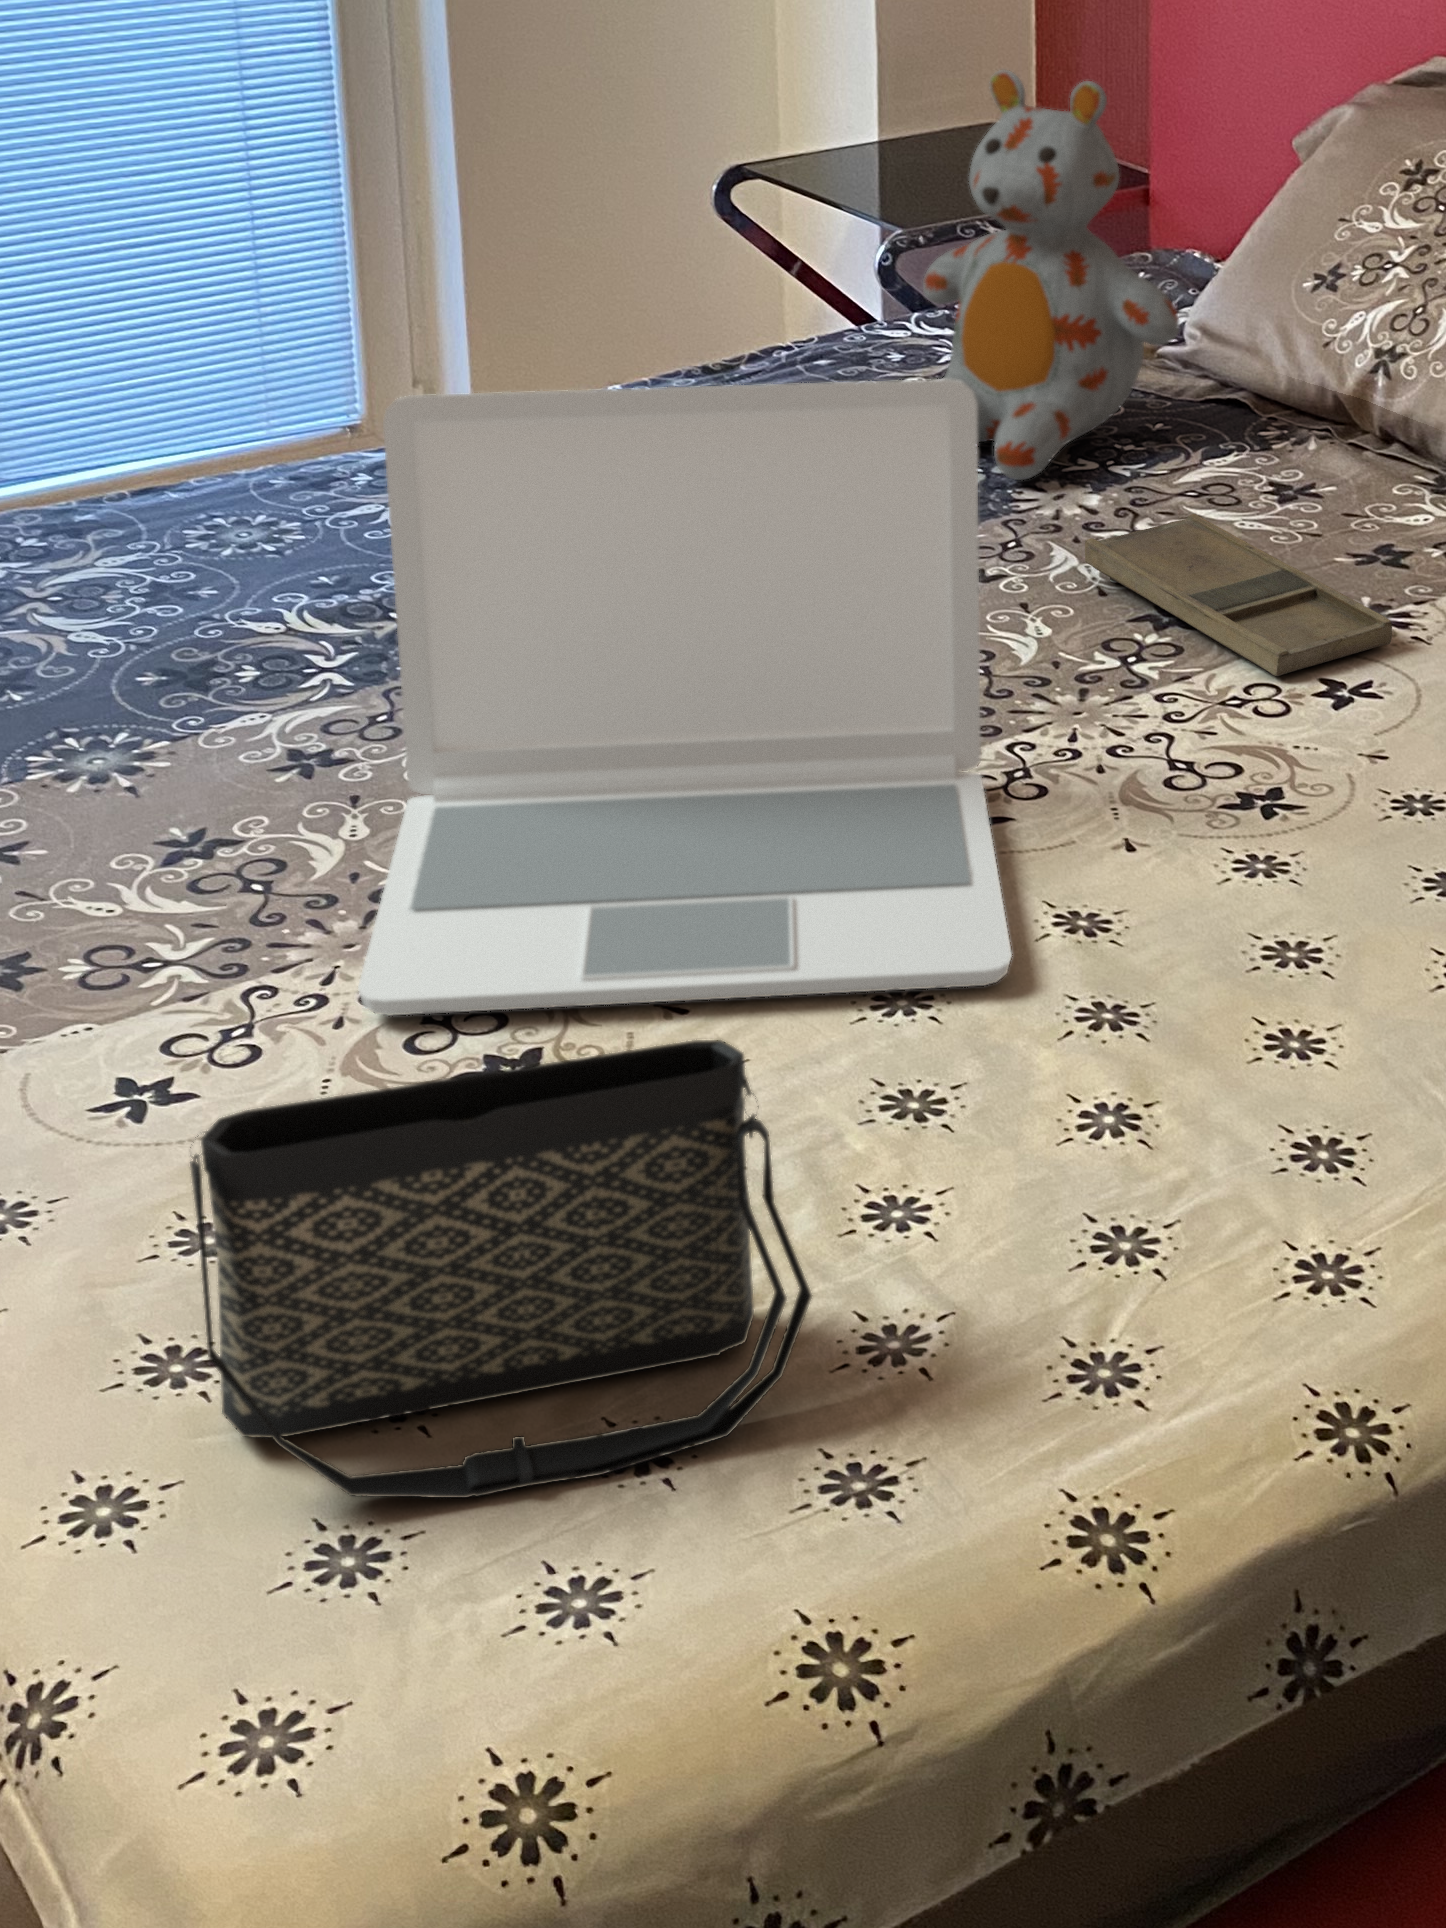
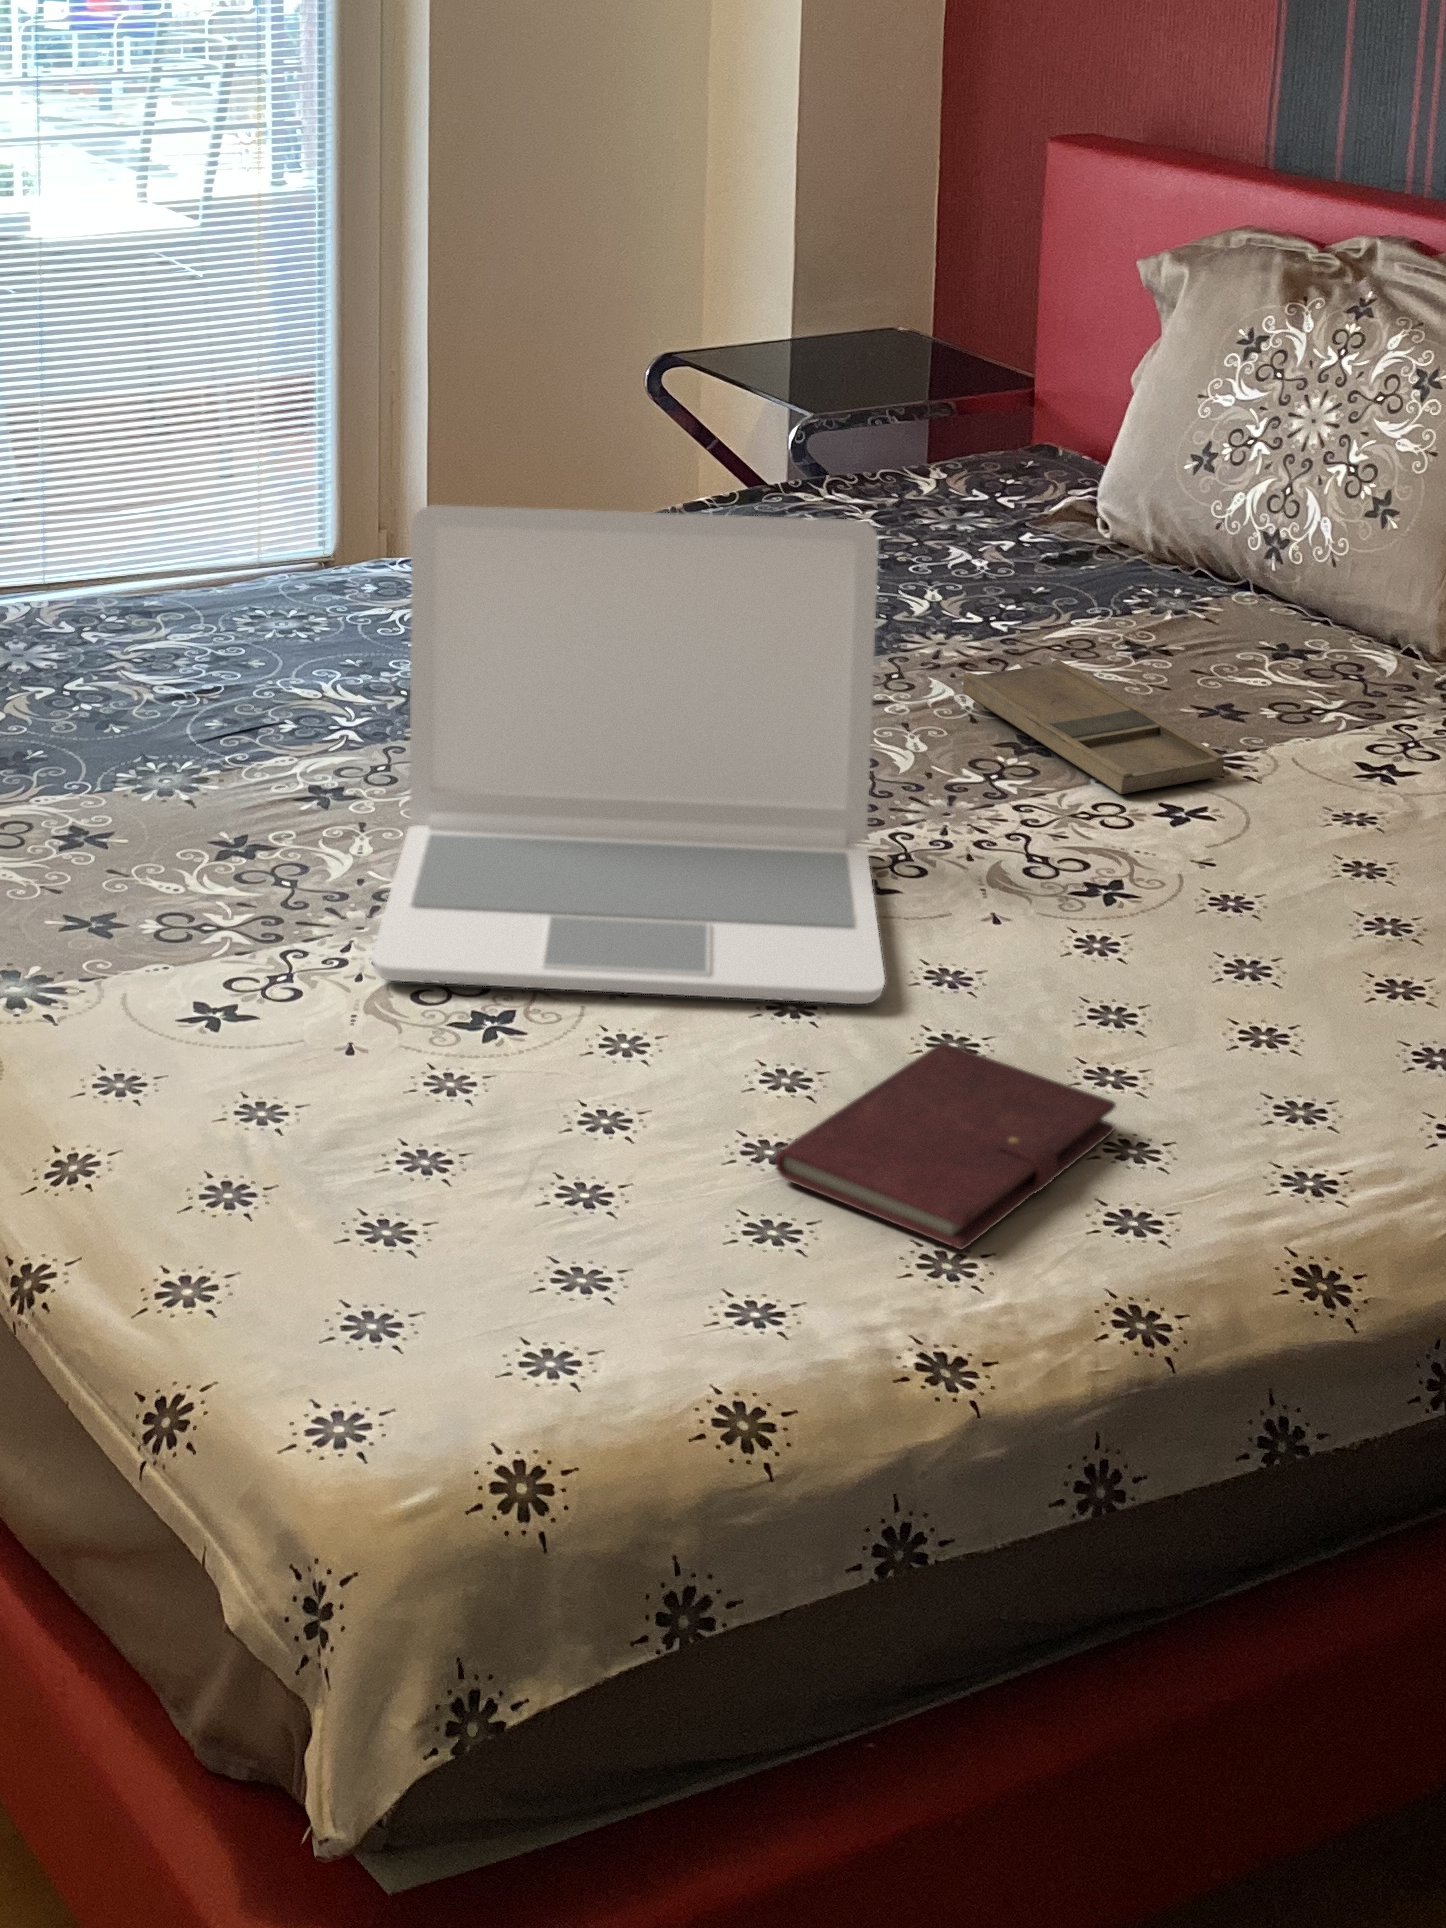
stuffed bear: present [923,70,1179,480] -> none [793,282,1054,625]
notebook: none [886,1033,1301,1317] -> present [775,1043,1116,1250]
handbag: present [190,1040,812,1498] -> none [265,991,718,1314]

